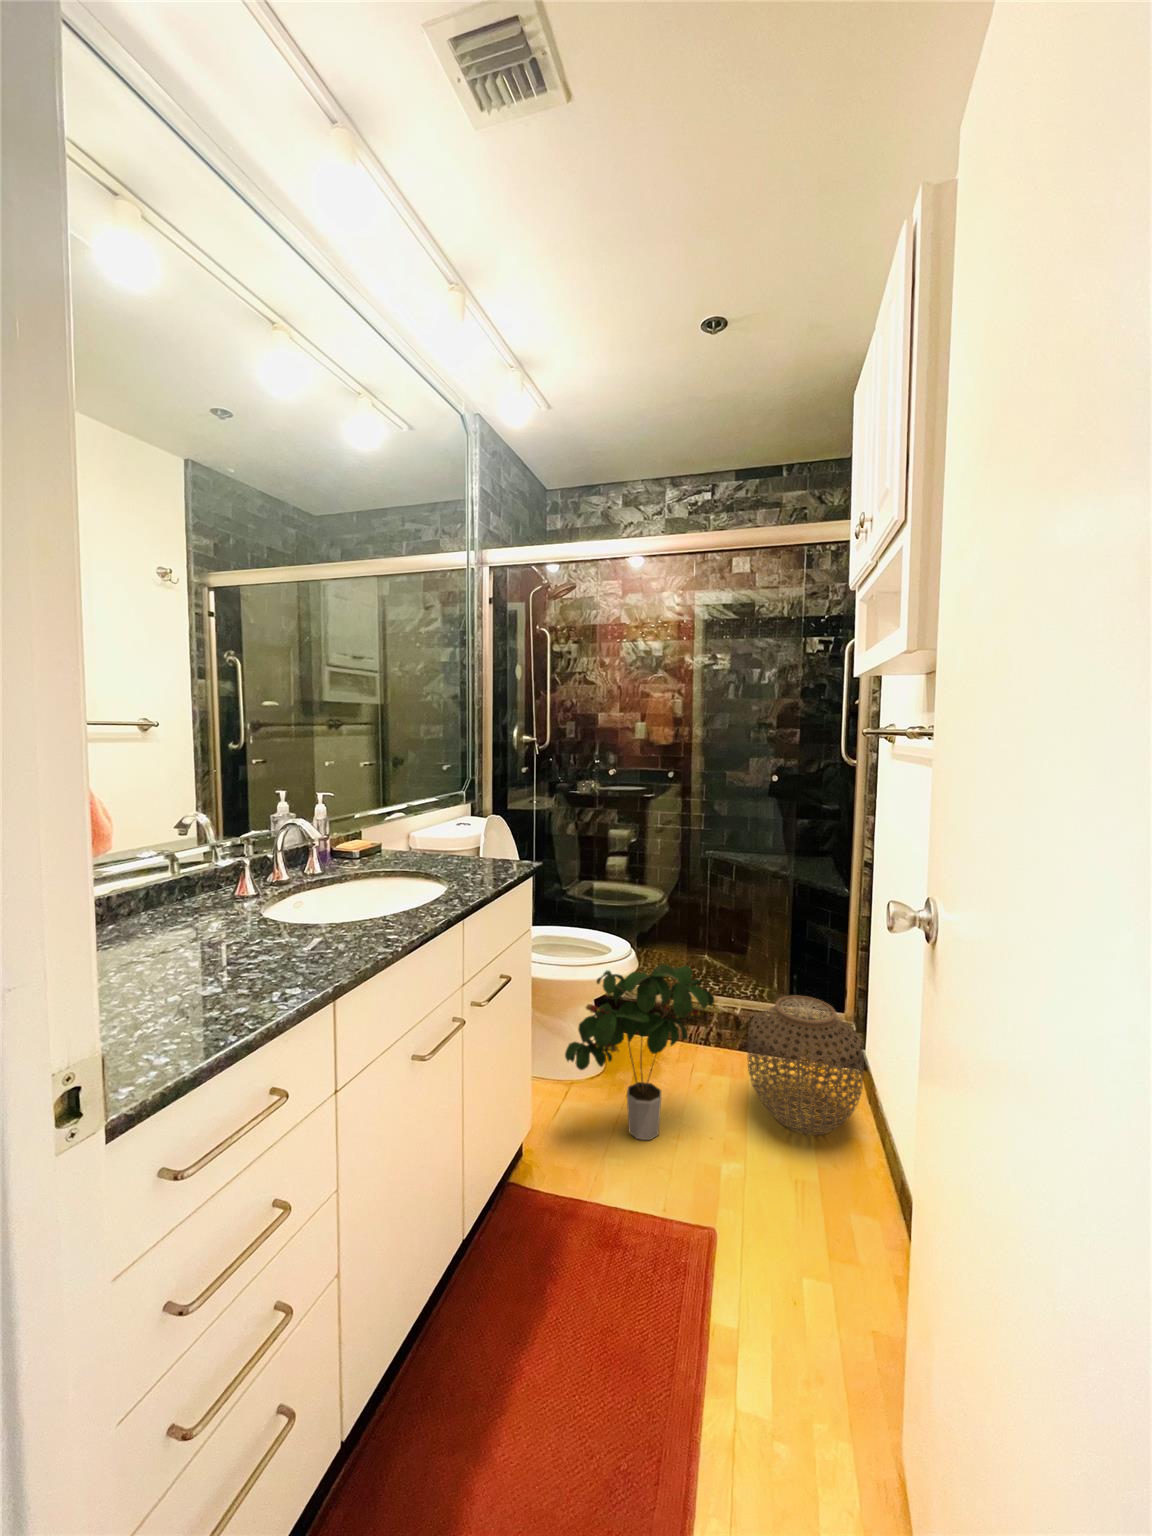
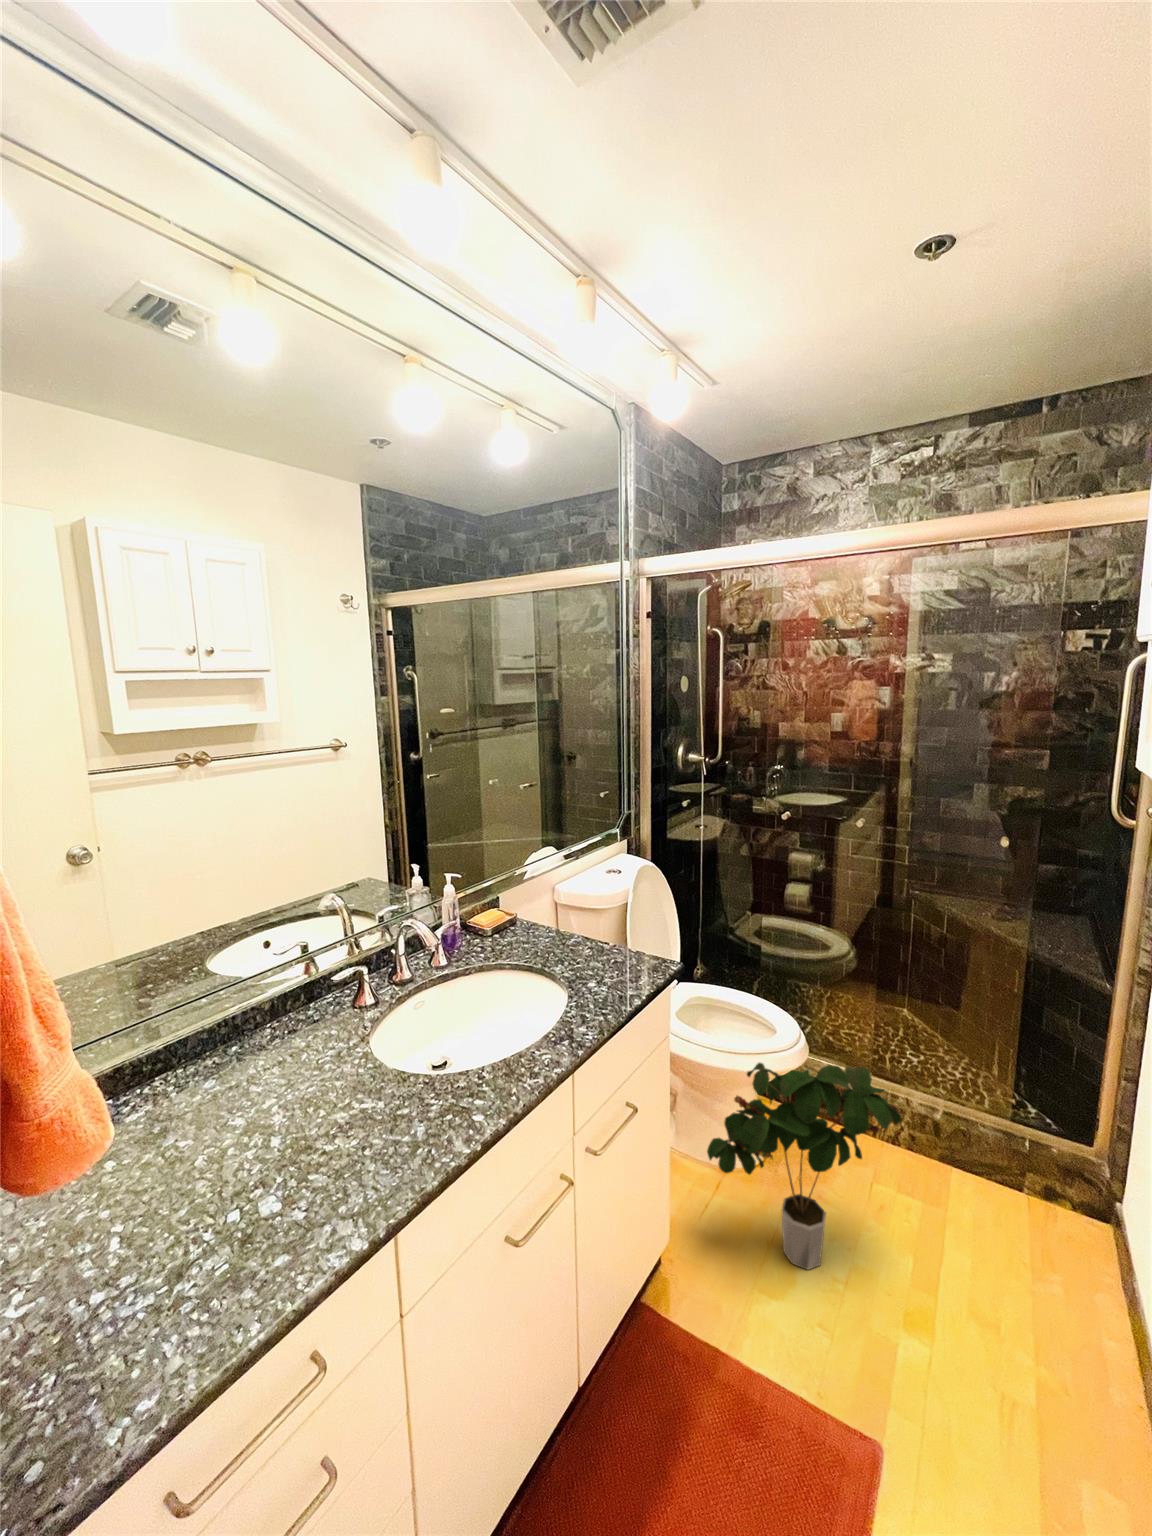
woven basket: present [748,996,864,1135] -> none [947,1126,1127,1325]

